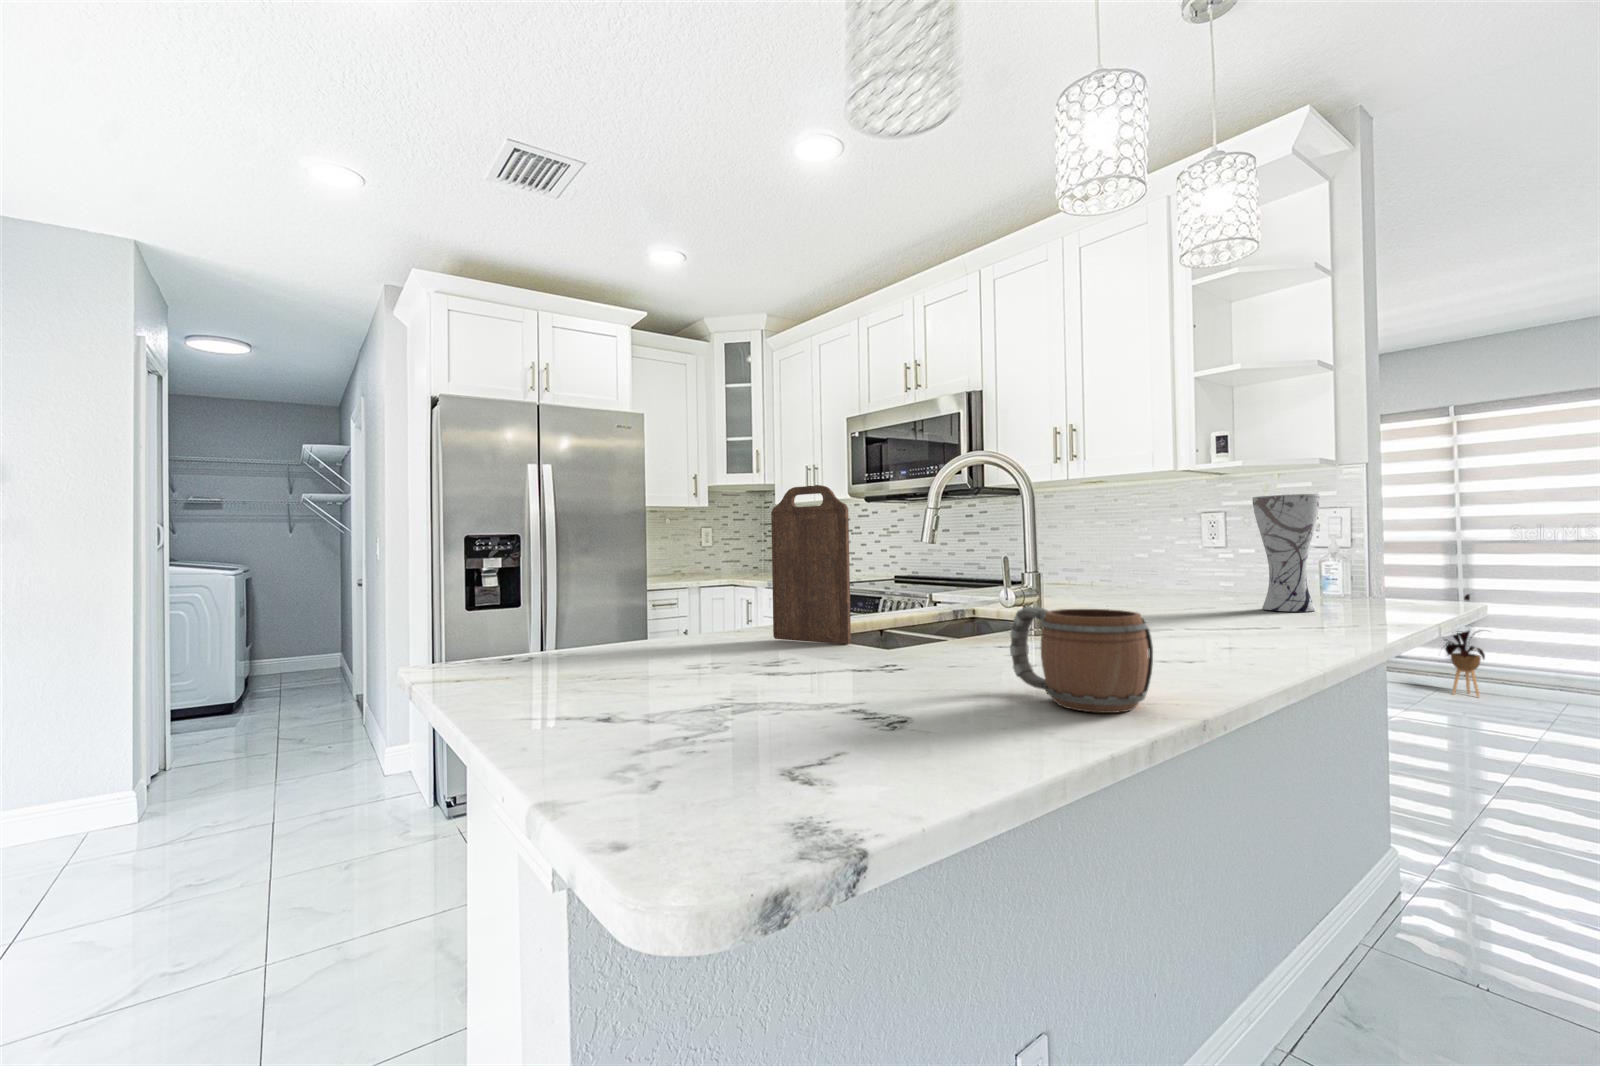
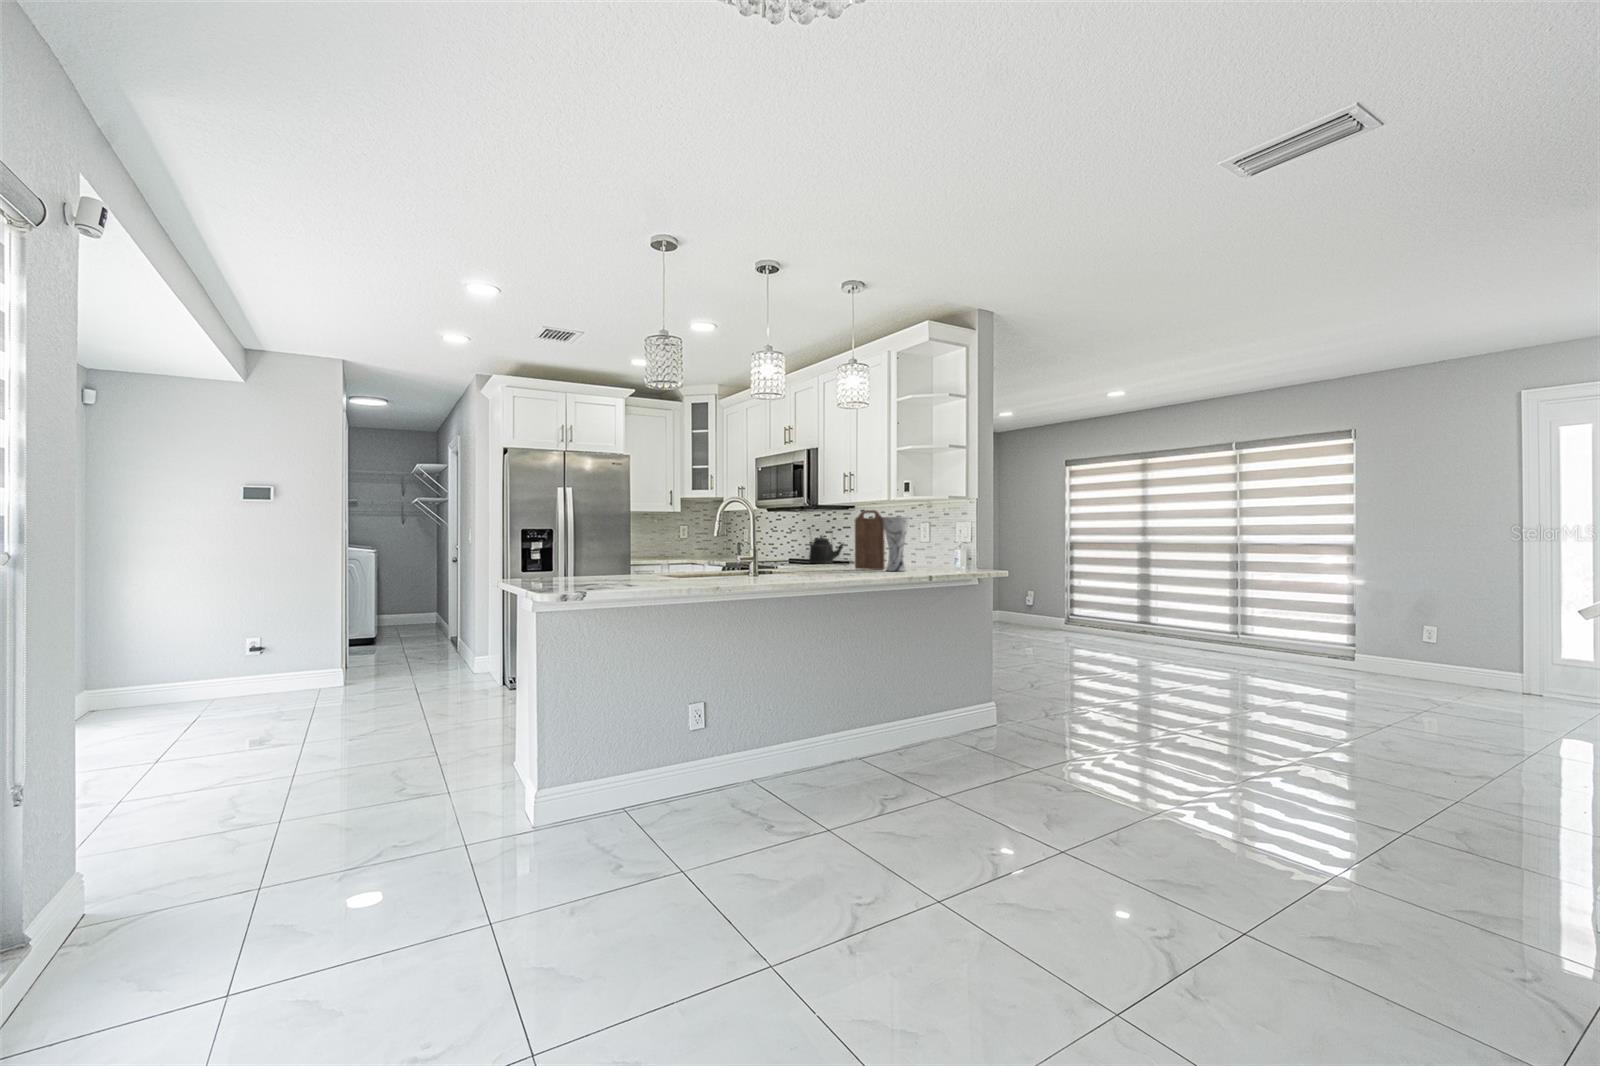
cutting board: present [771,485,851,645] -> present [855,510,885,570]
kettle: none [945,528,1005,584] -> present [809,535,844,563]
house plant: present [1446,594,1485,697] -> none [1202,582,1247,657]
mug: present [1010,606,1153,713] -> none [684,556,714,585]

